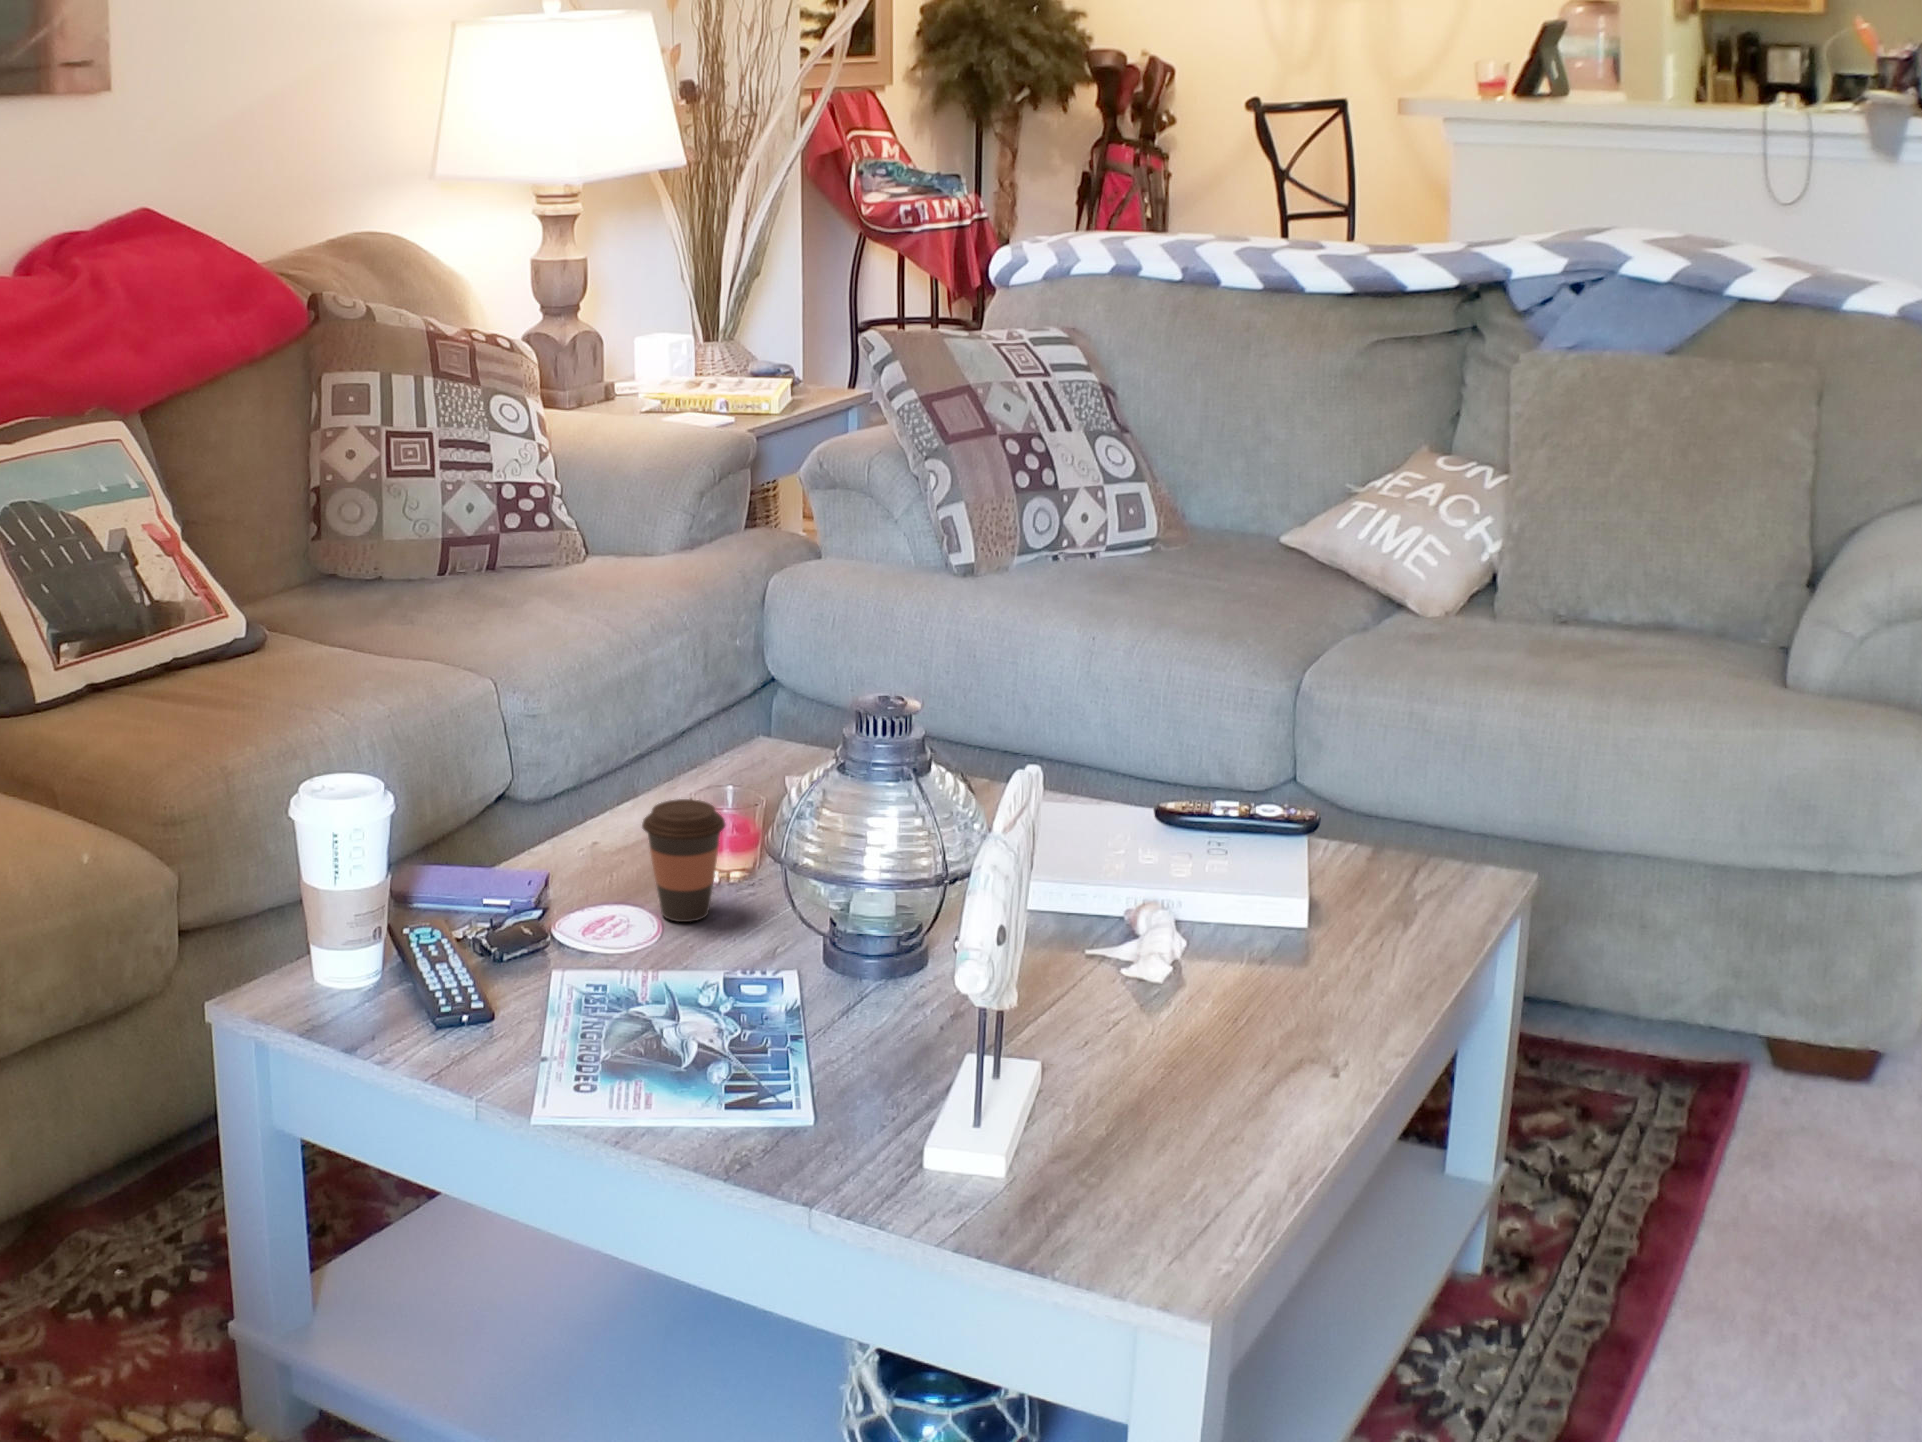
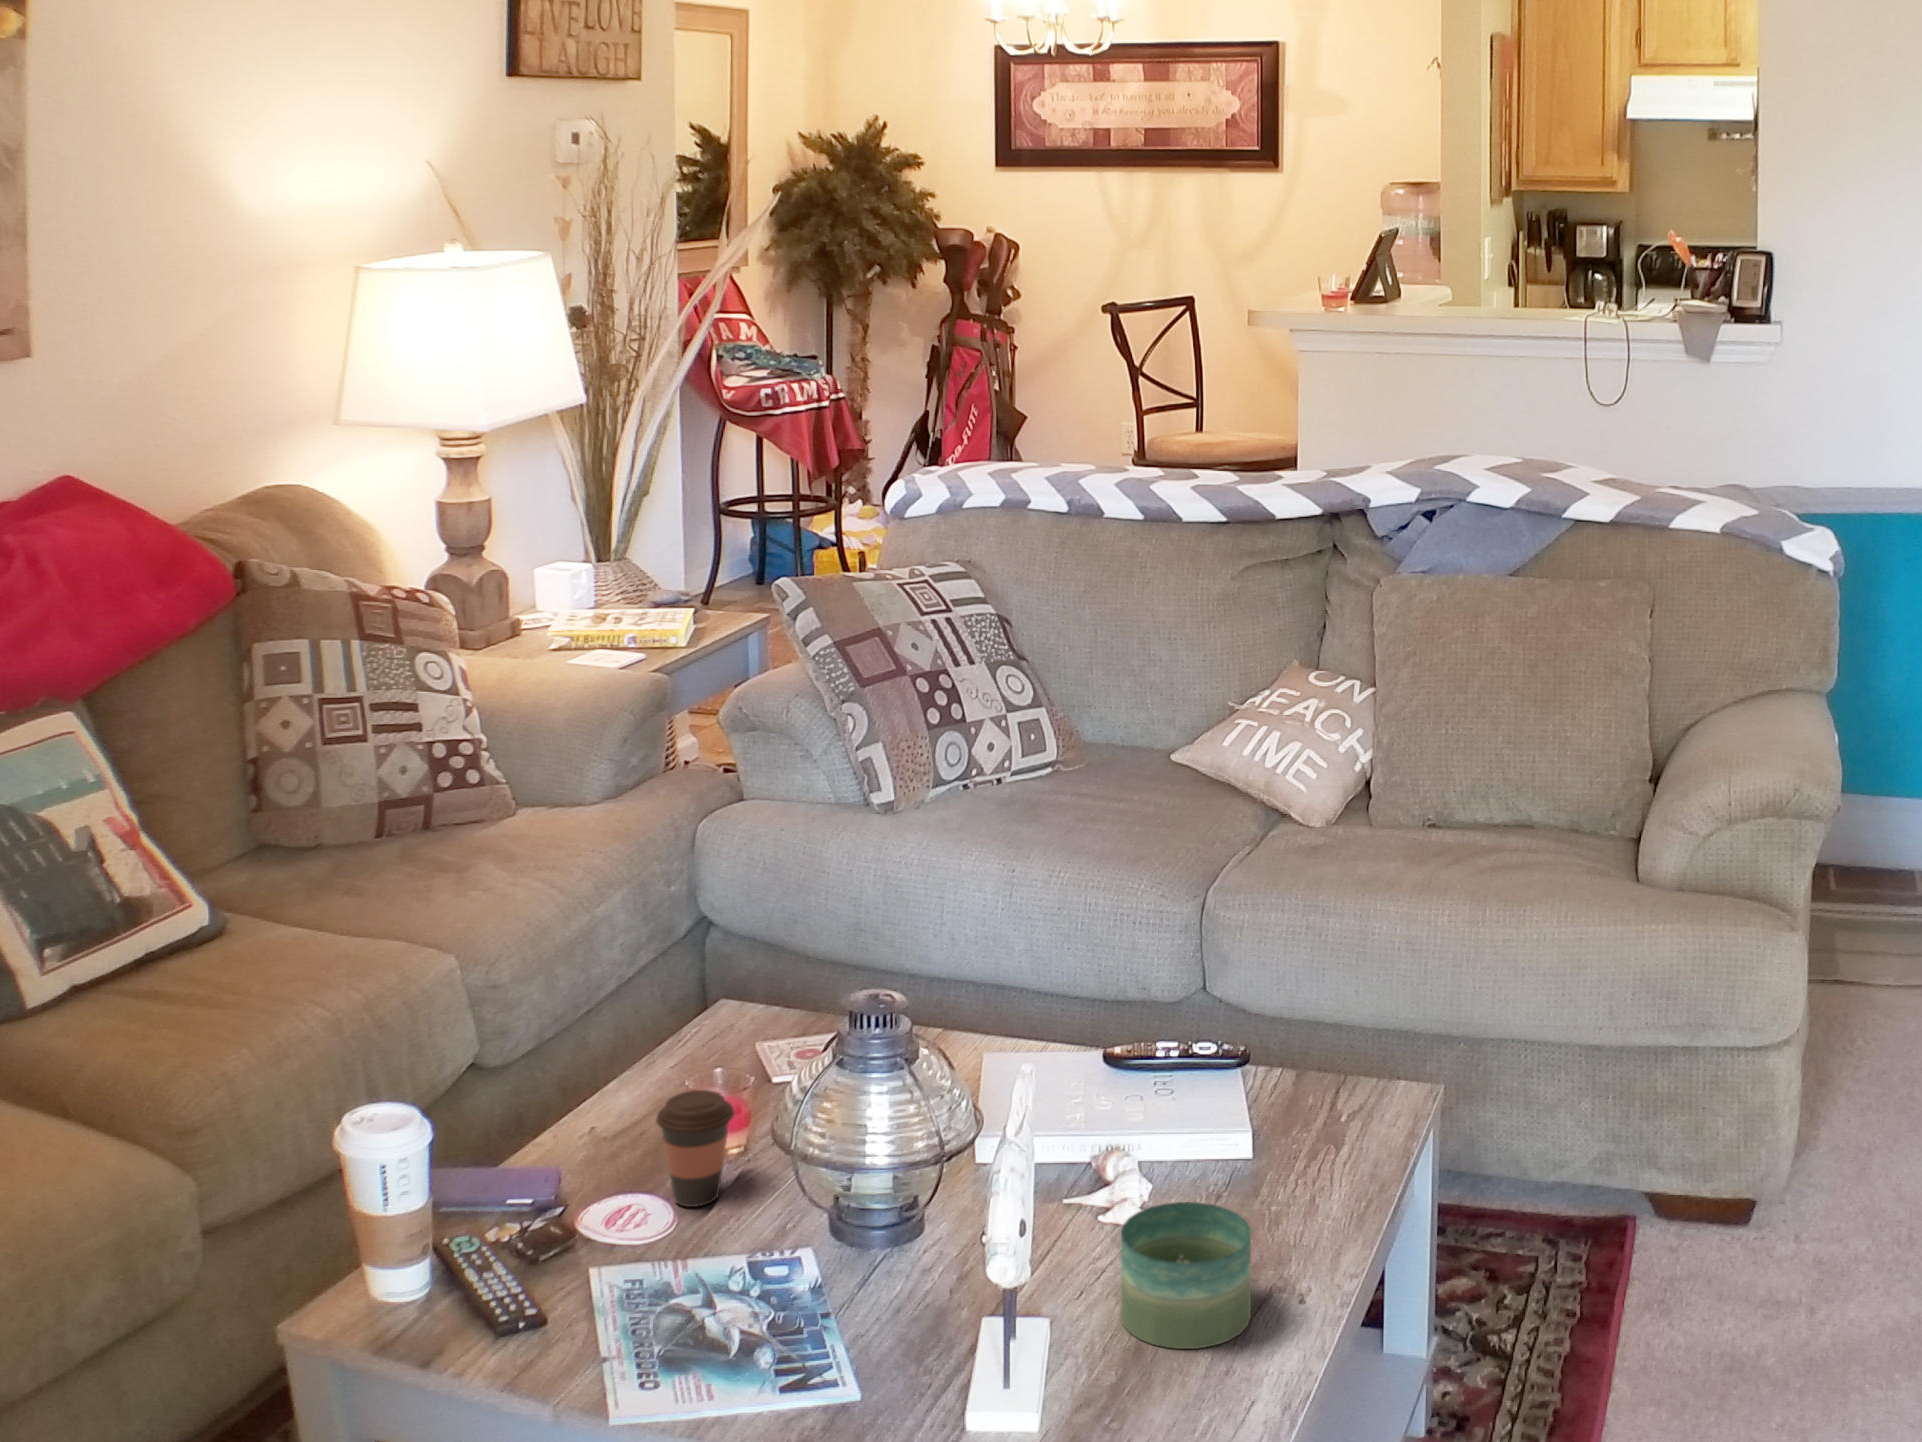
candle: none [1135,965,1297,1132] -> present [1121,1202,1251,1349]

